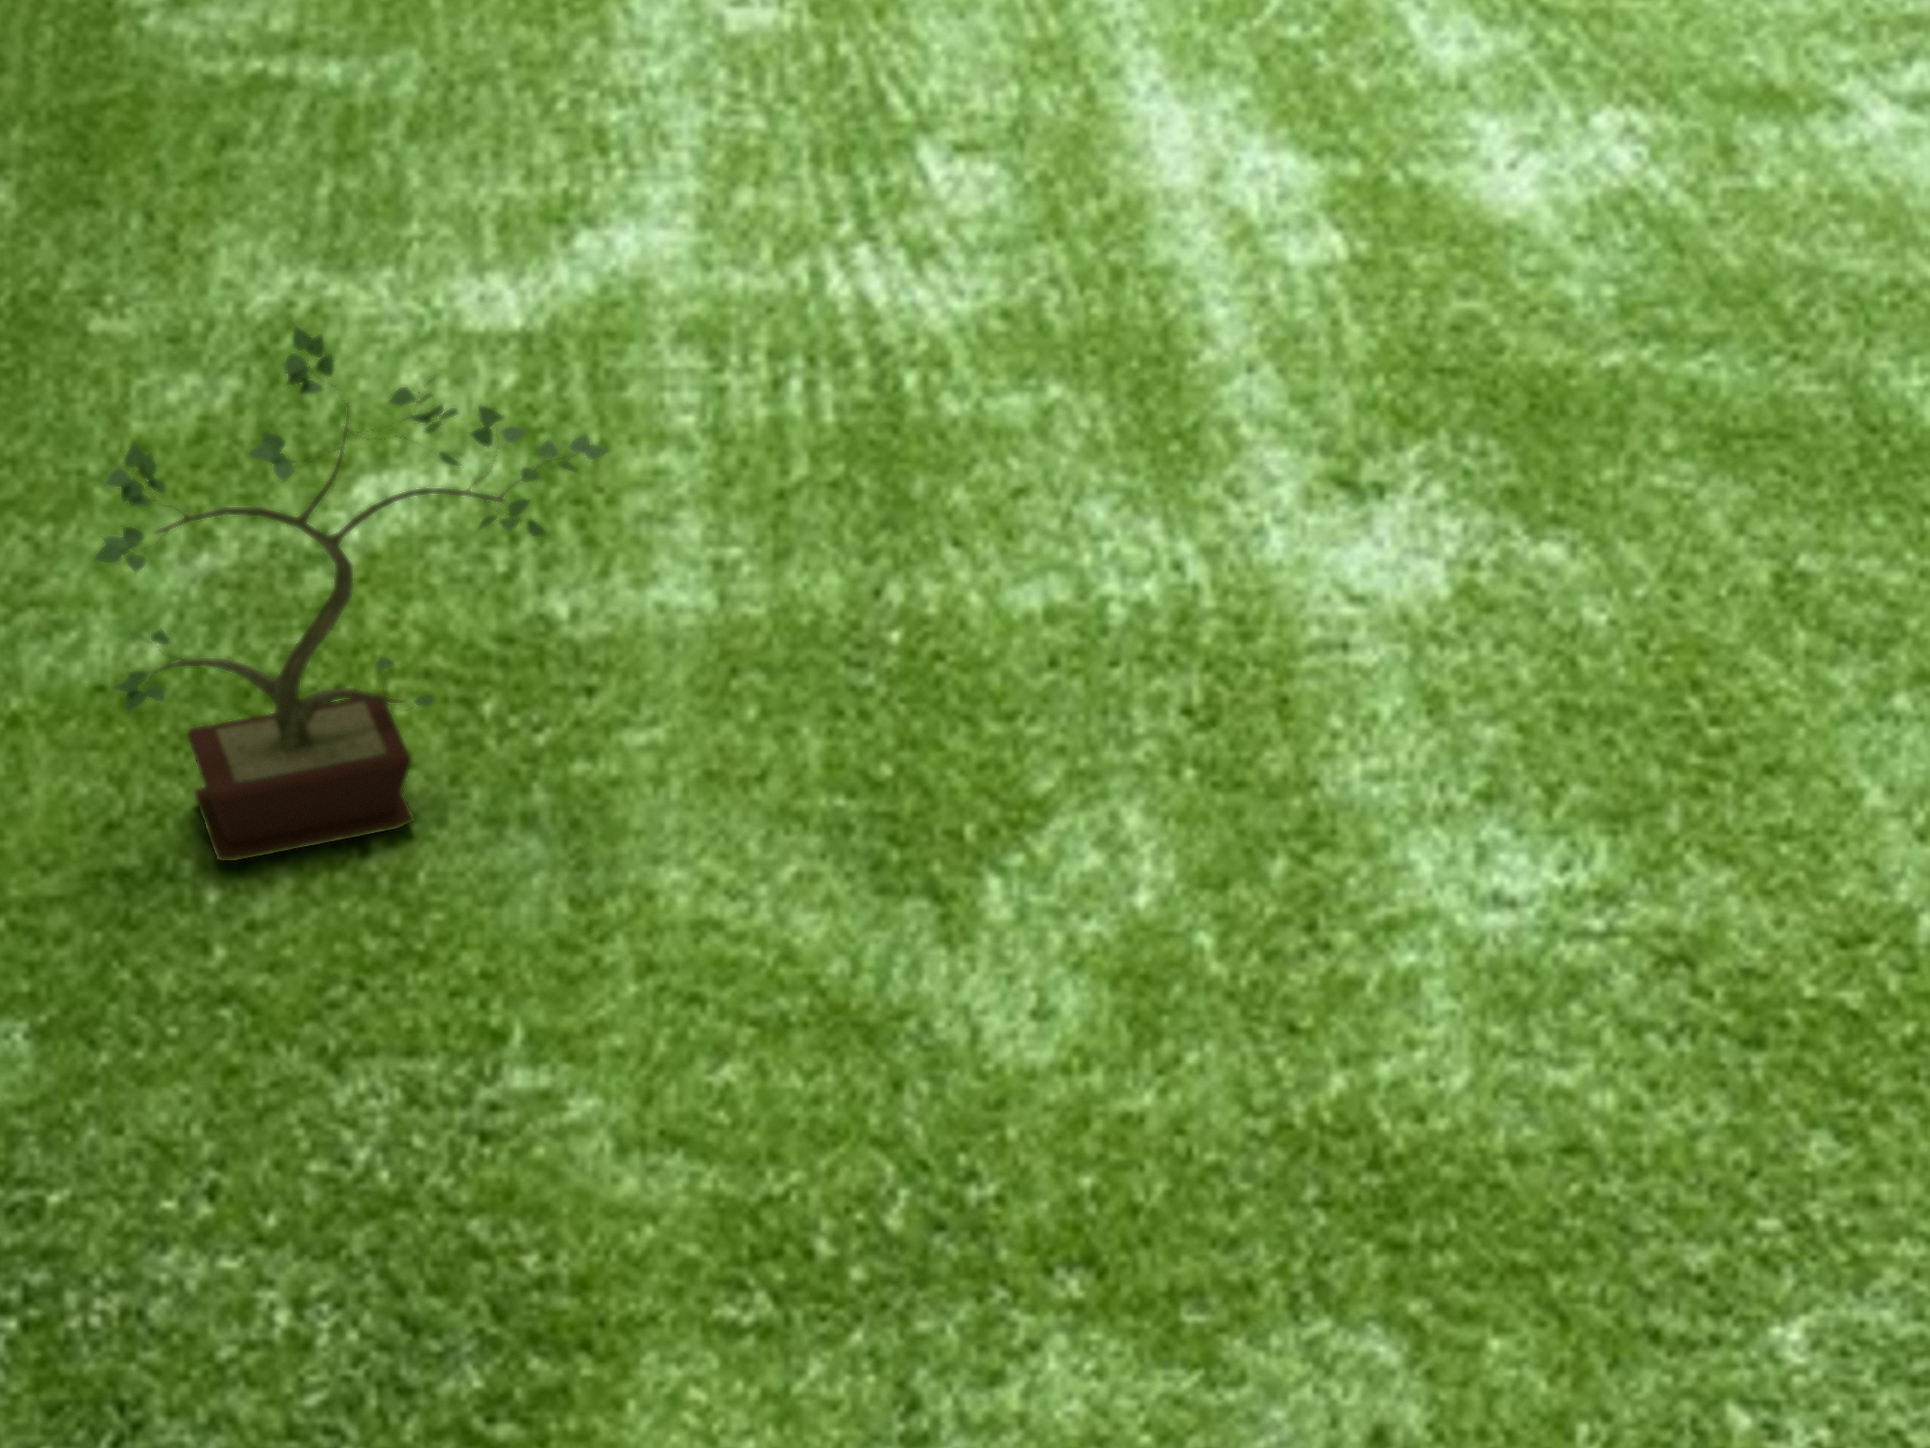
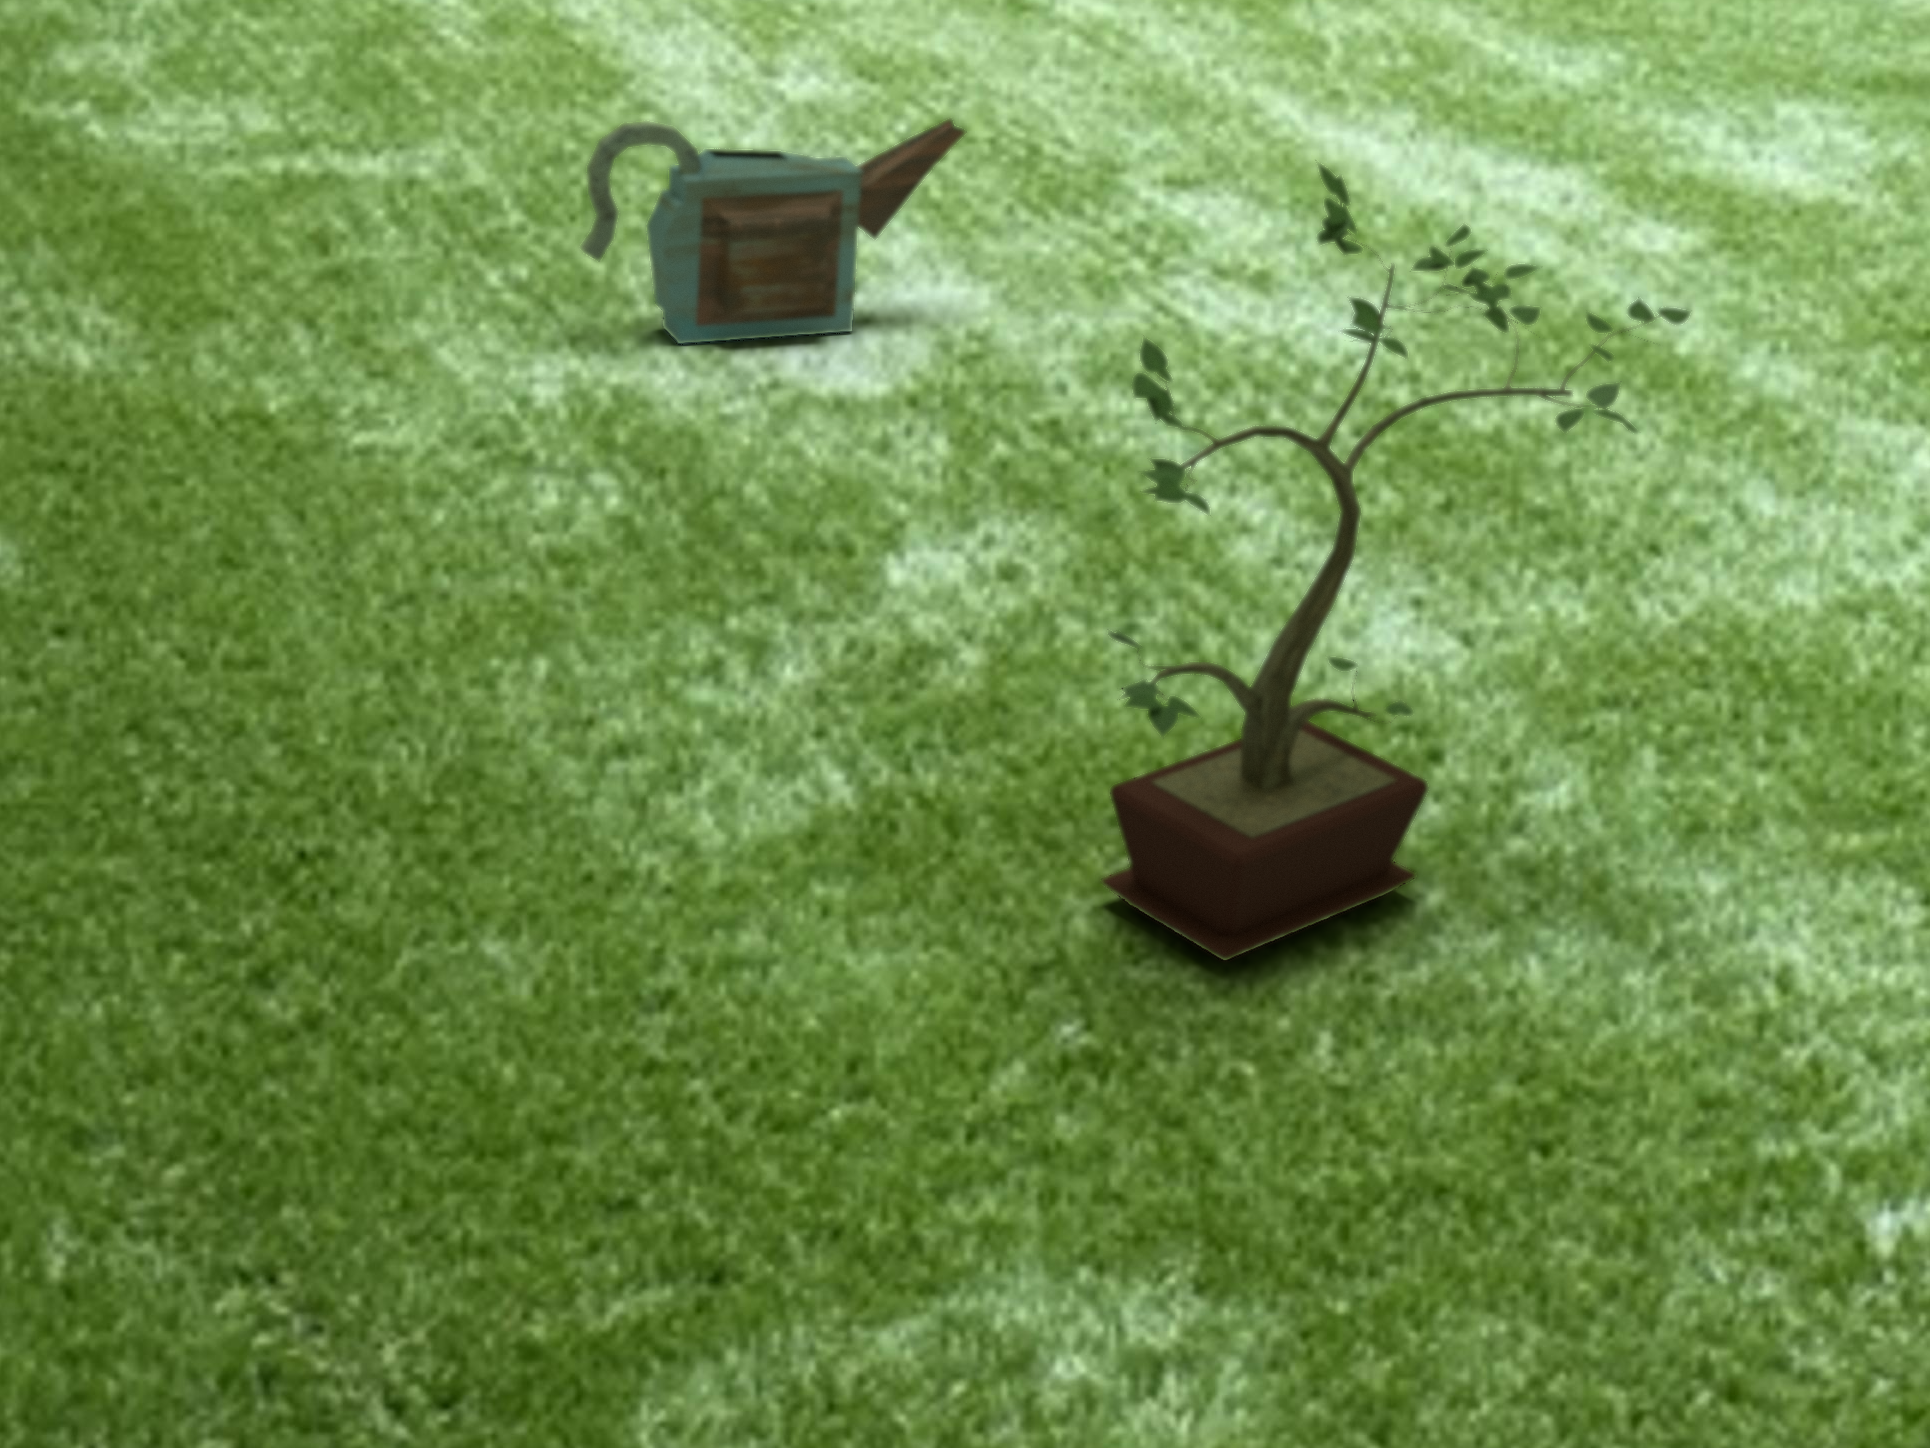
watering can: none [293,123,607,293] -> present [581,120,965,344]

